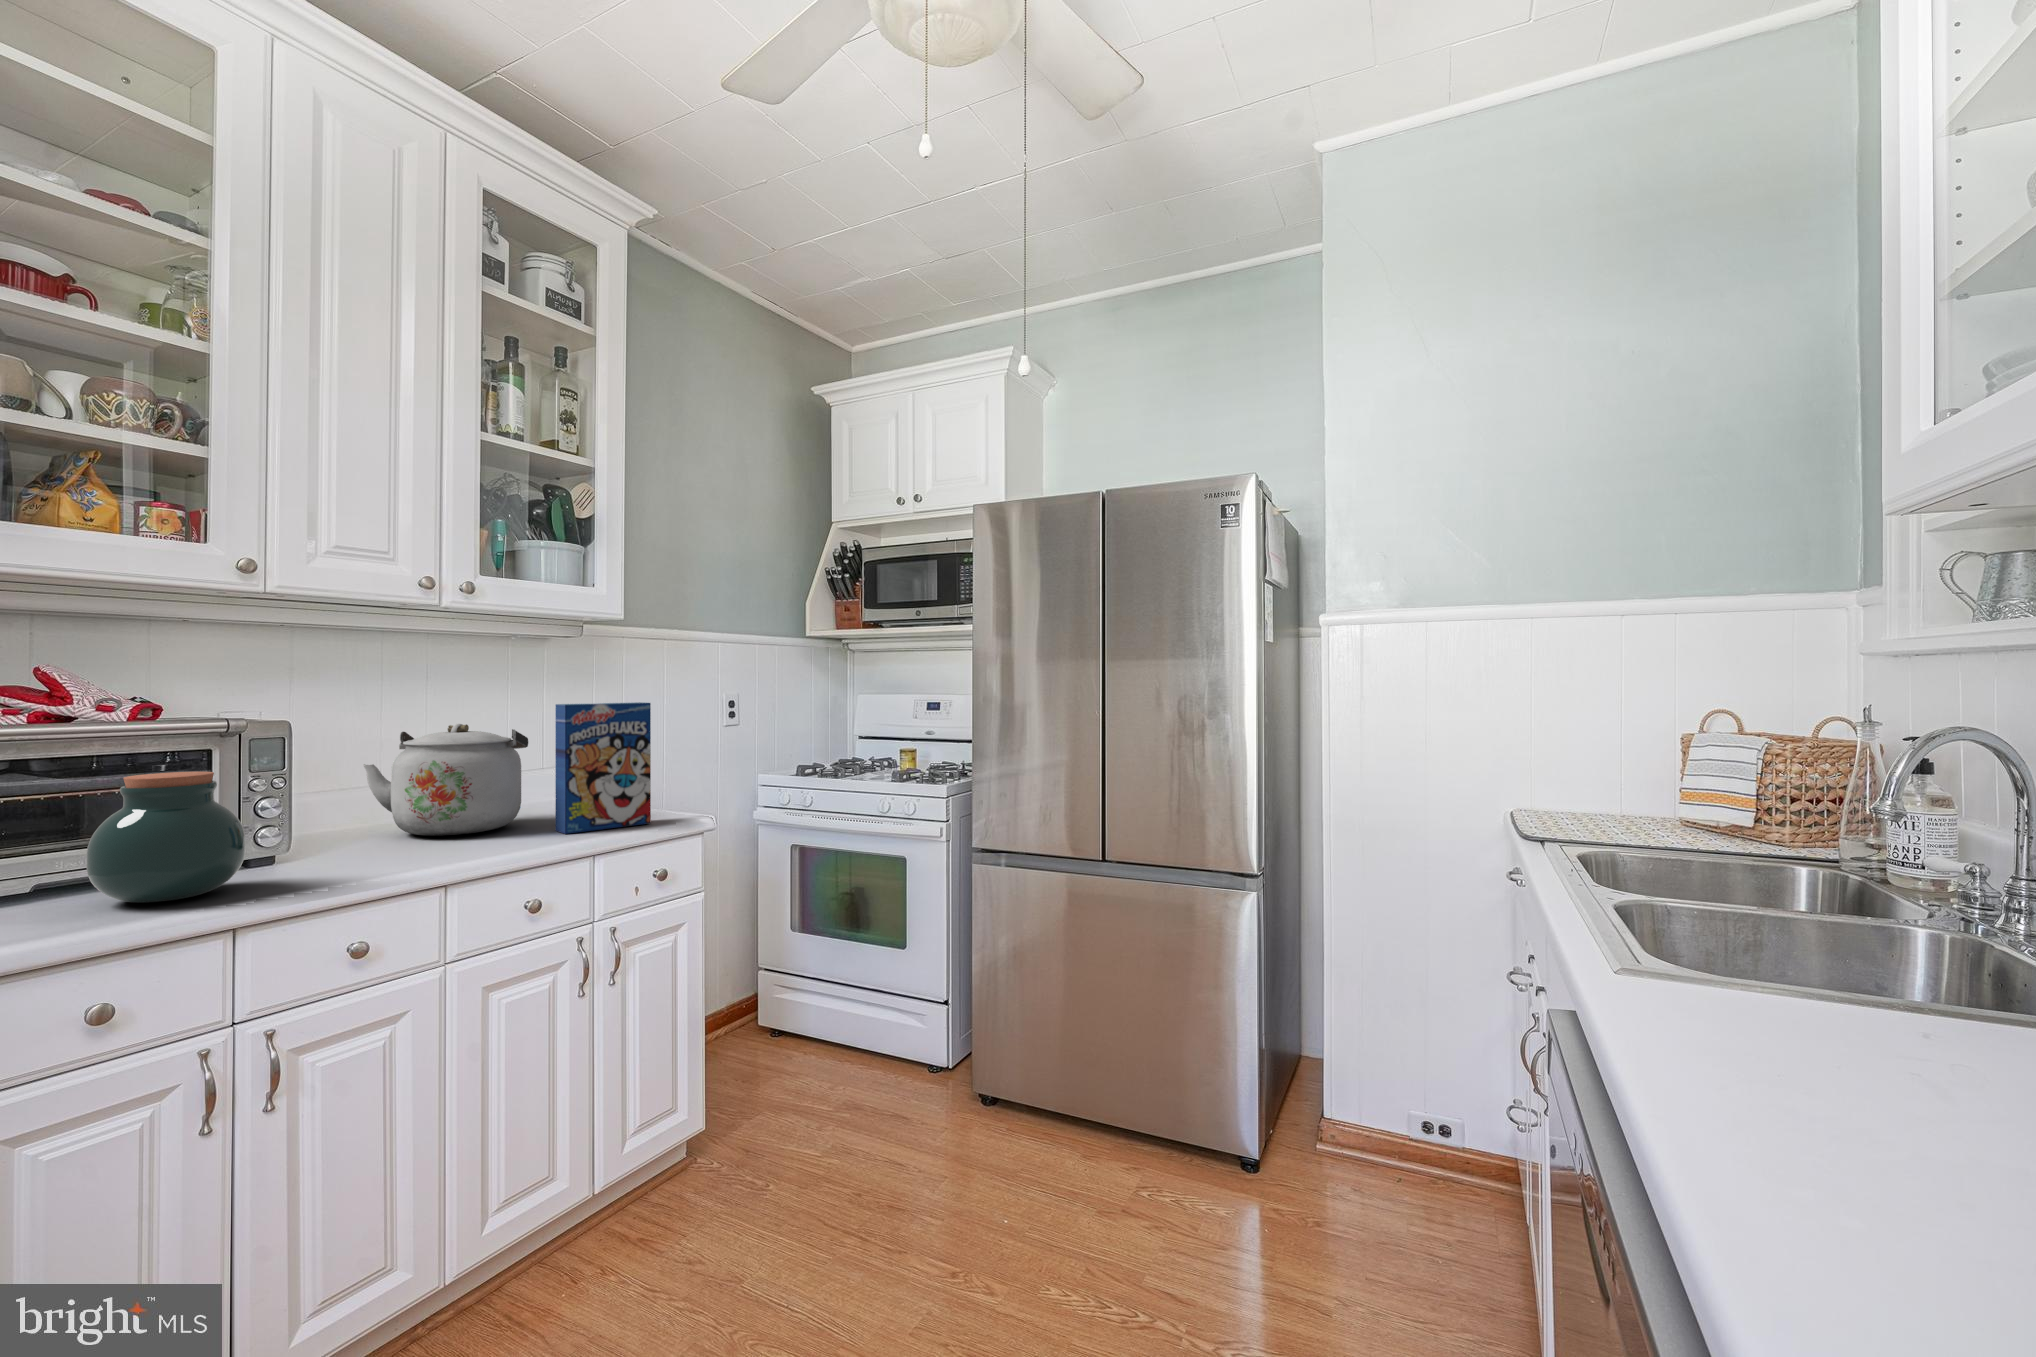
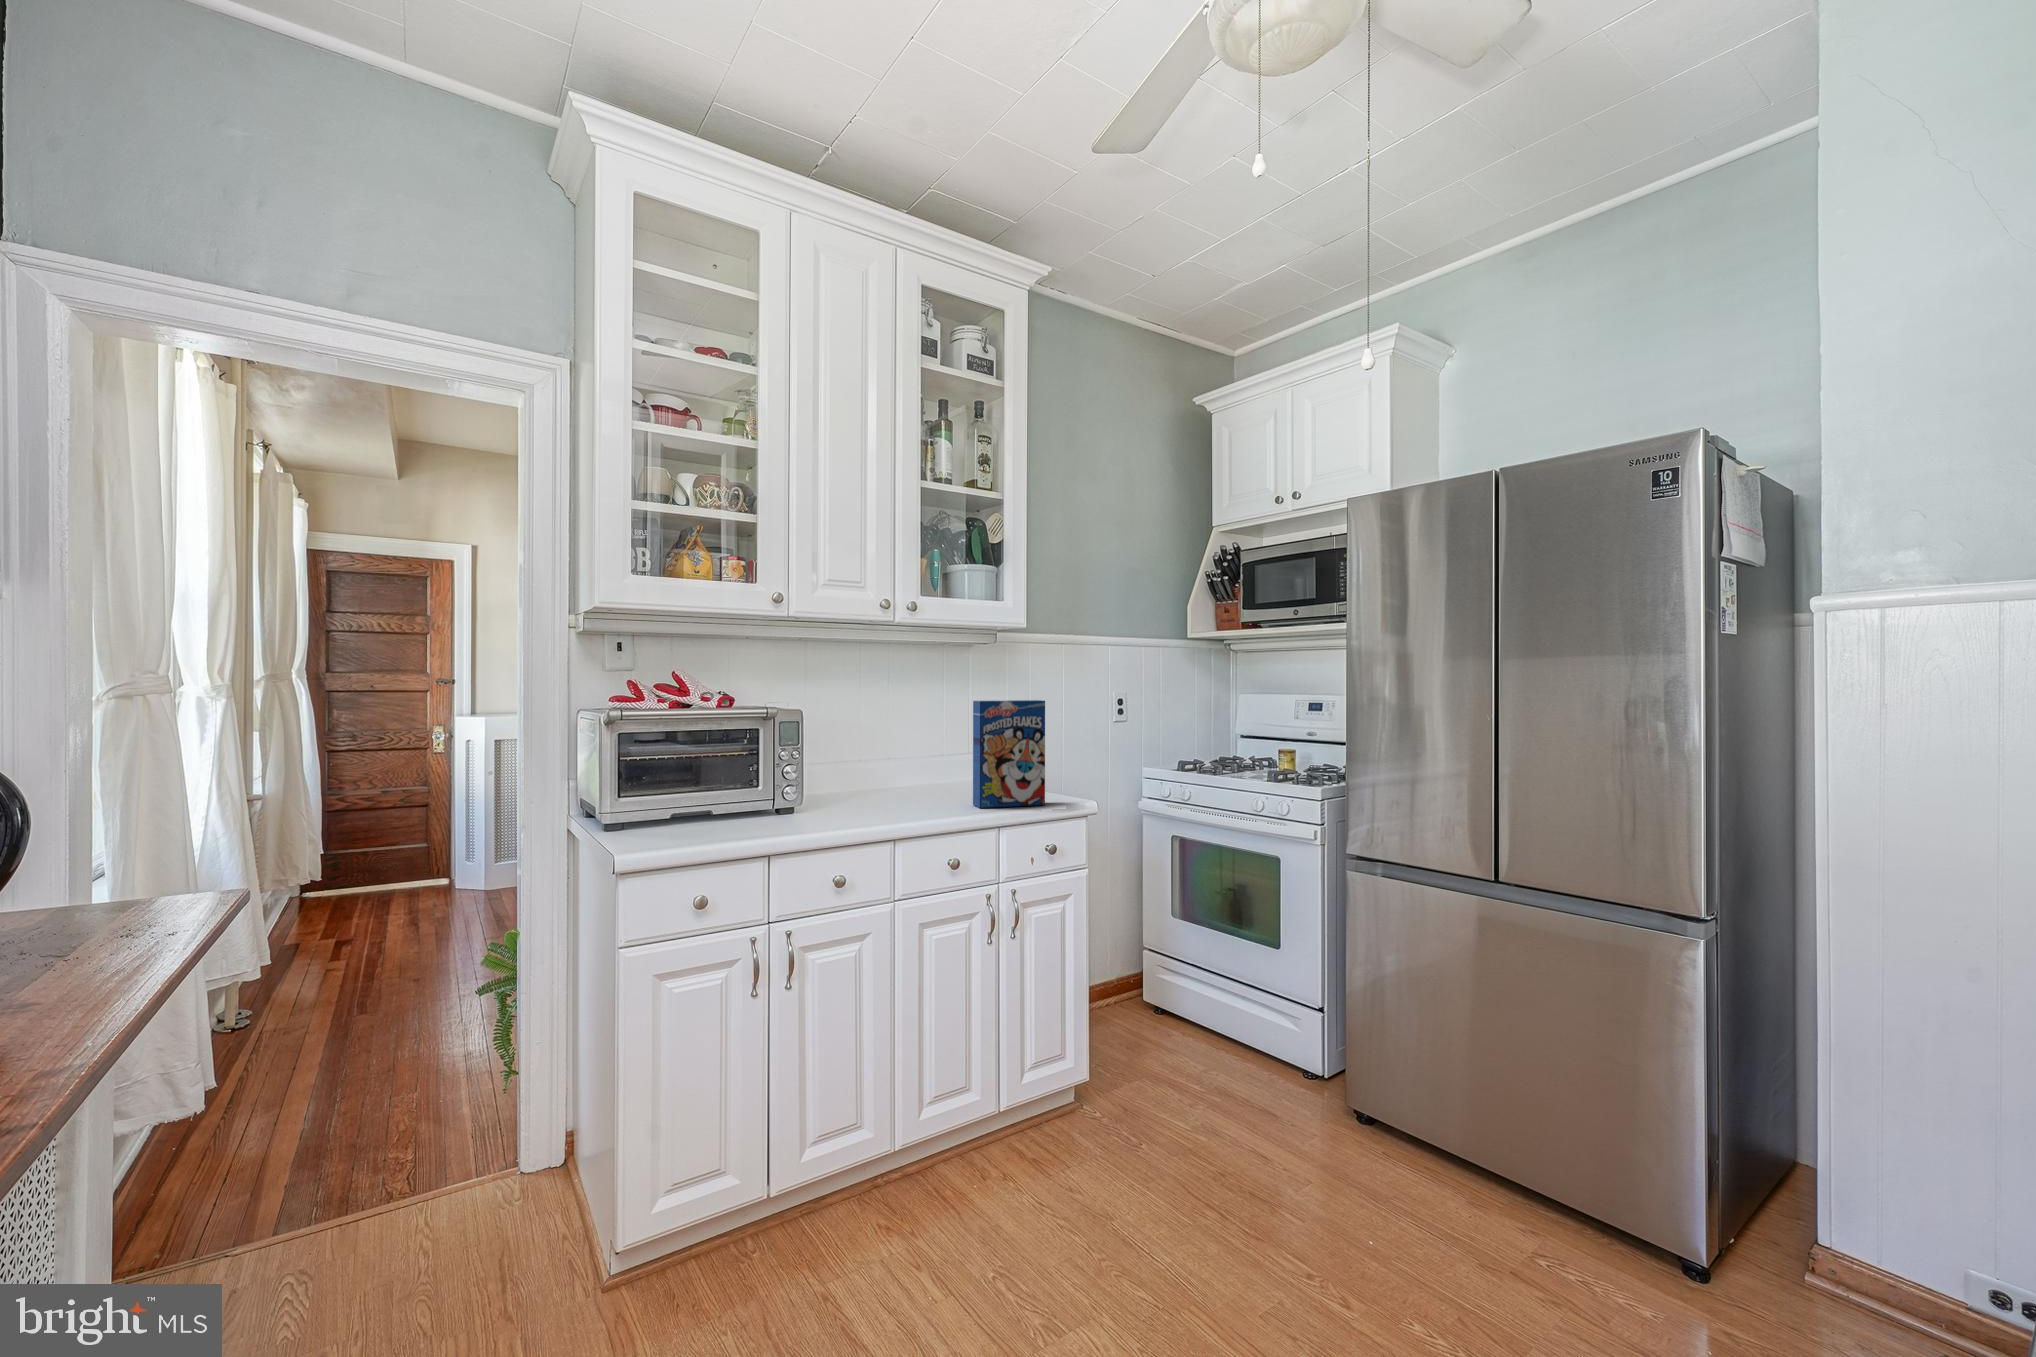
kettle: present [363,724,528,836] -> none [845,715,954,802]
jar: present [86,772,246,903] -> none [698,744,779,831]

